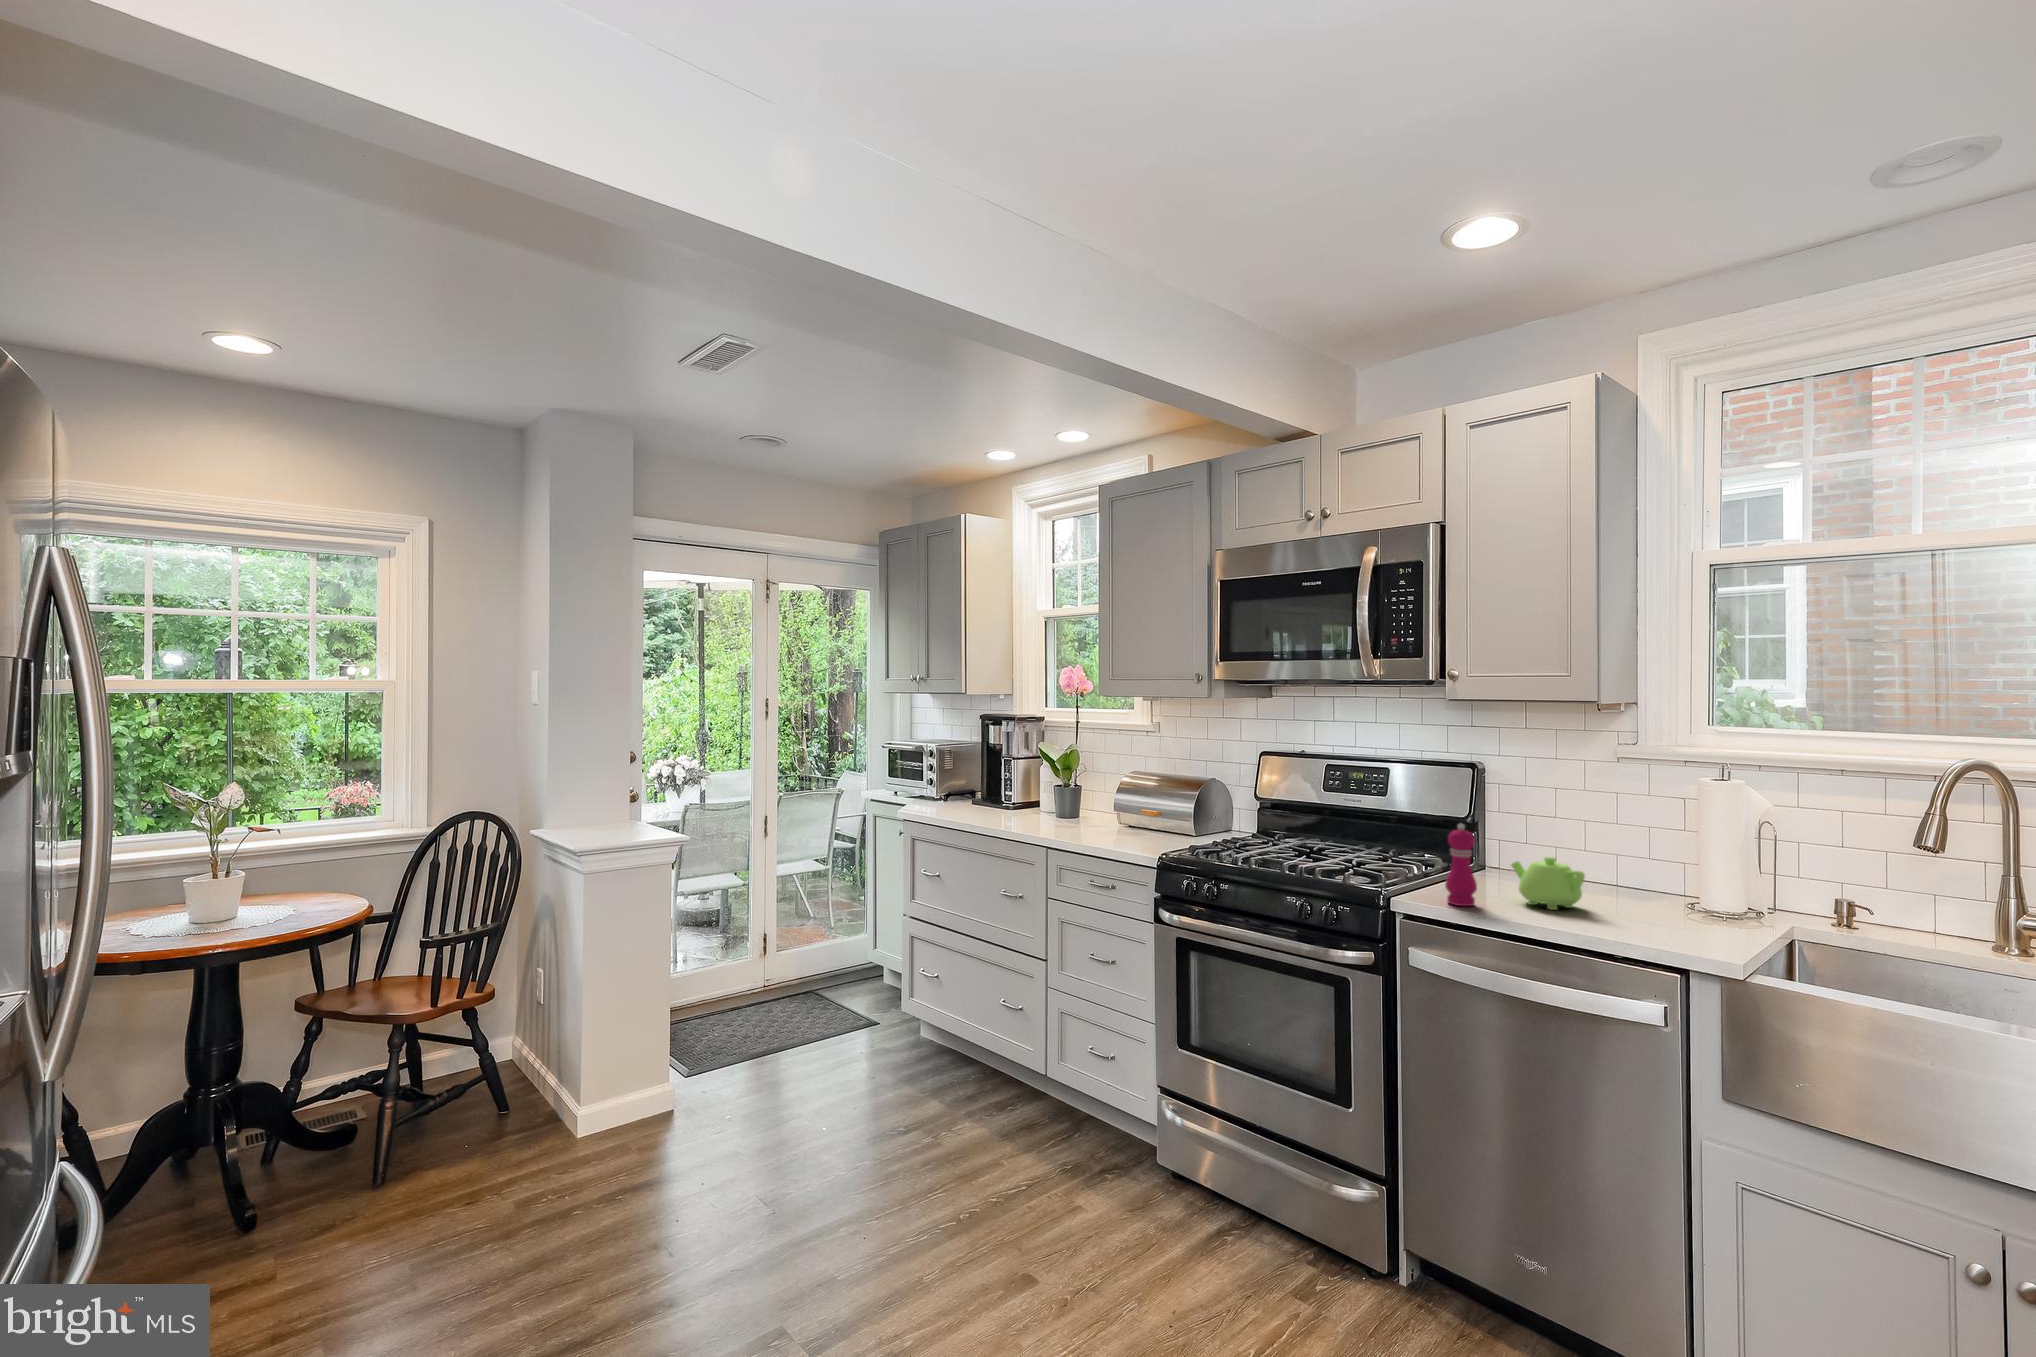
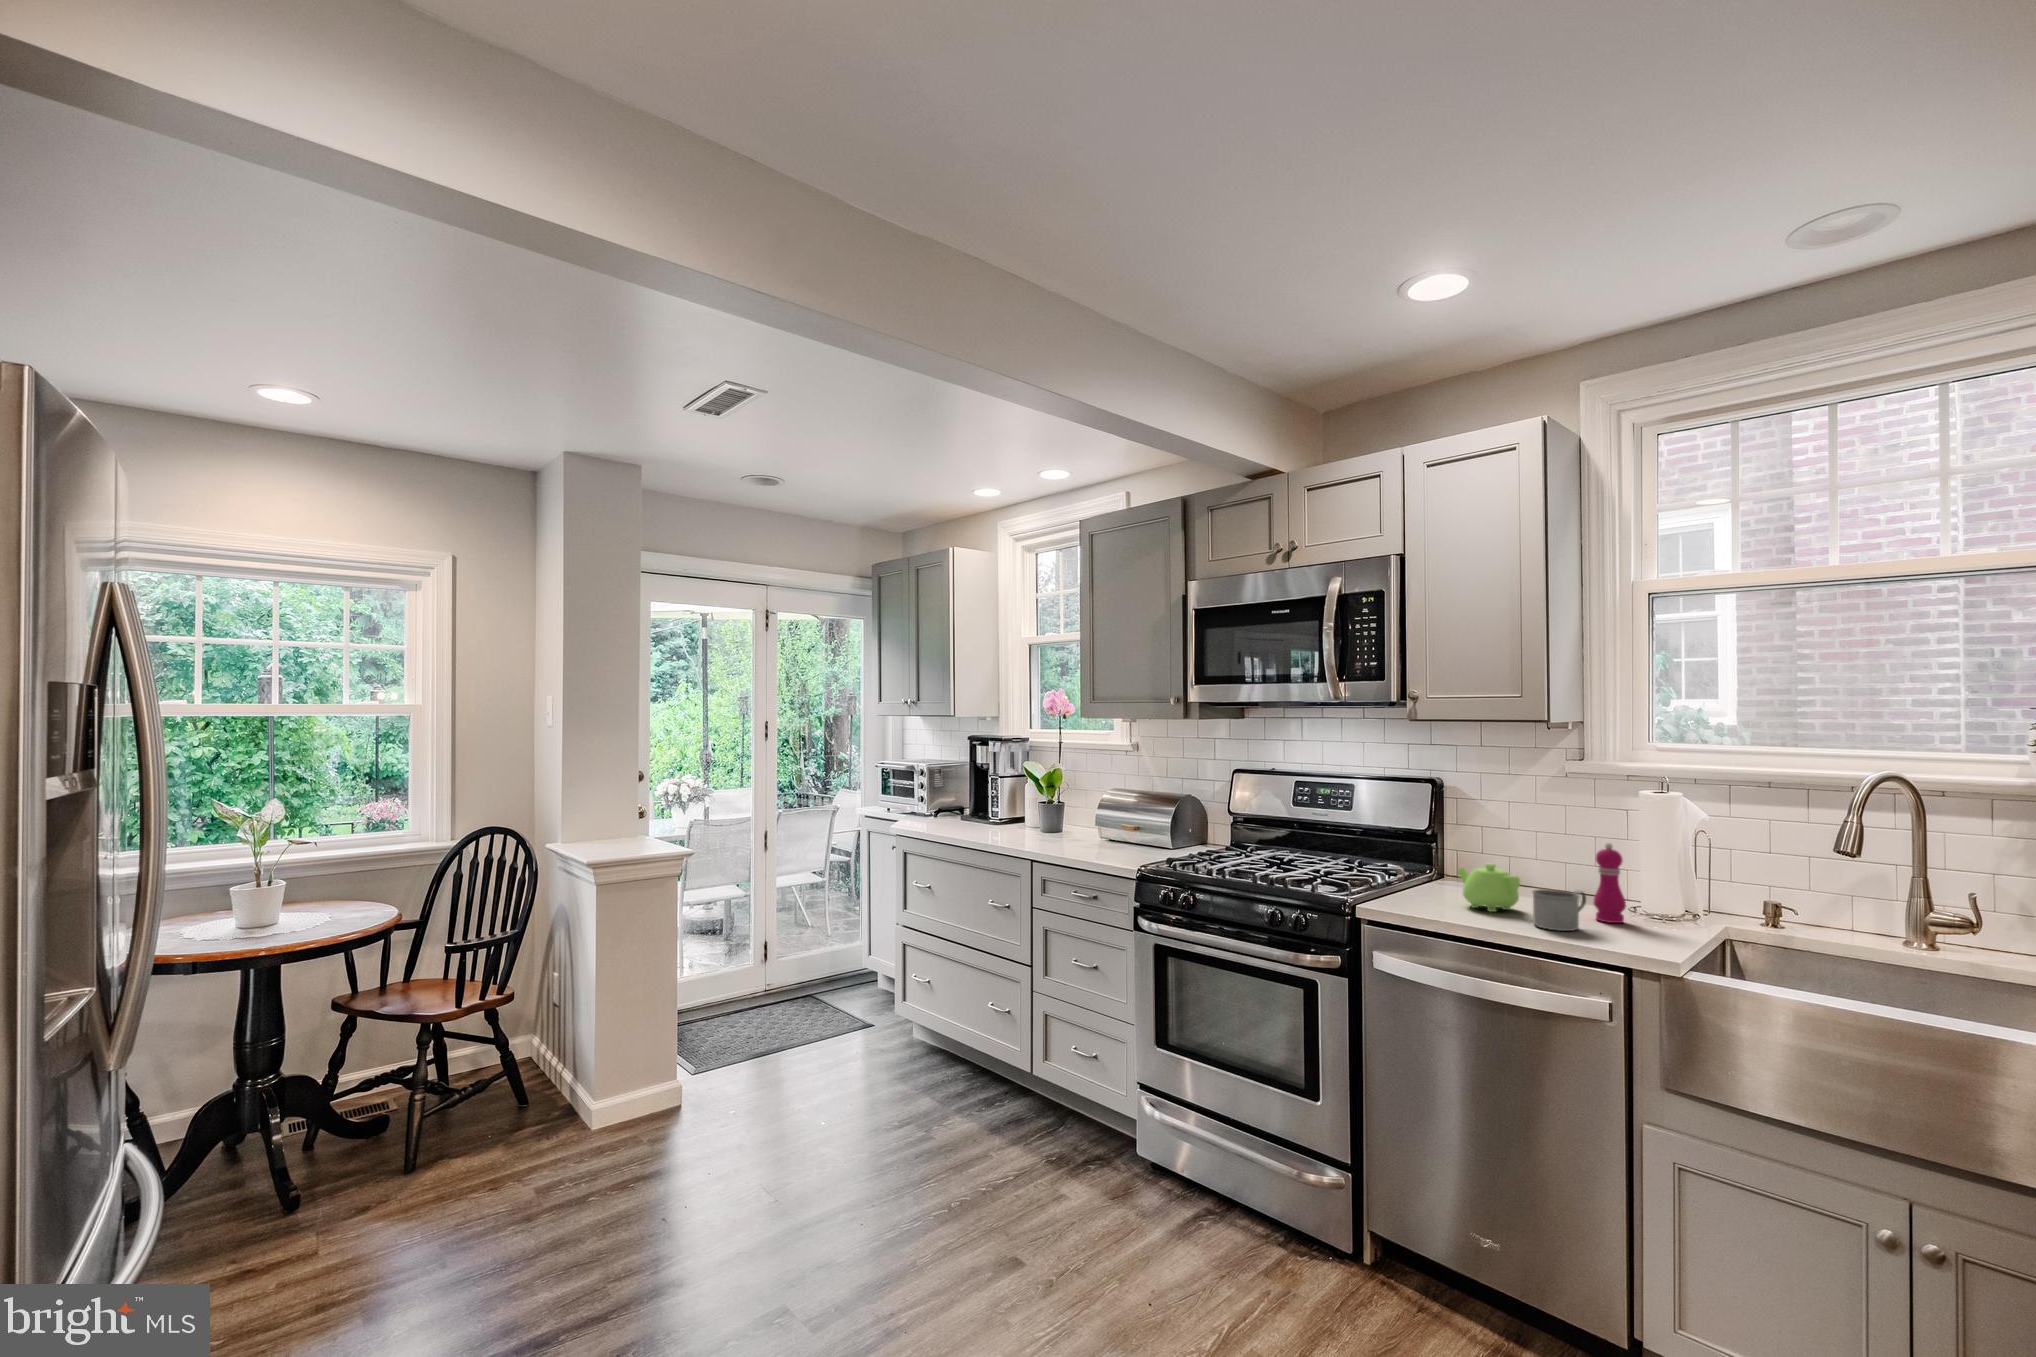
pepper mill: present [1445,824,1477,906] -> present [1594,843,1626,923]
mug: none [1601,886,1662,933] -> present [1532,889,1586,931]

